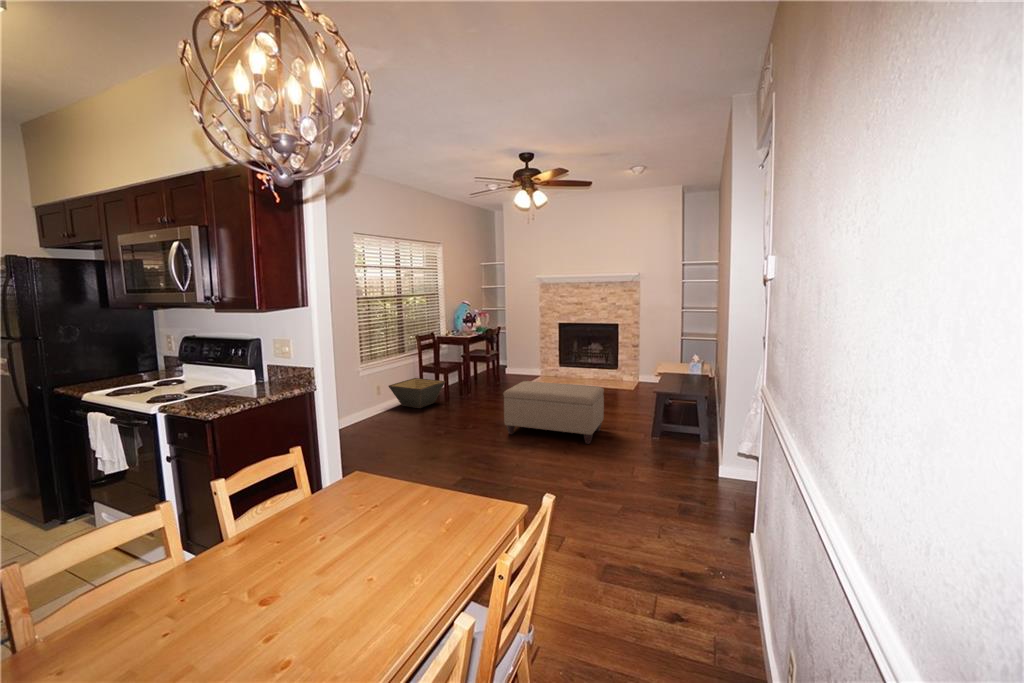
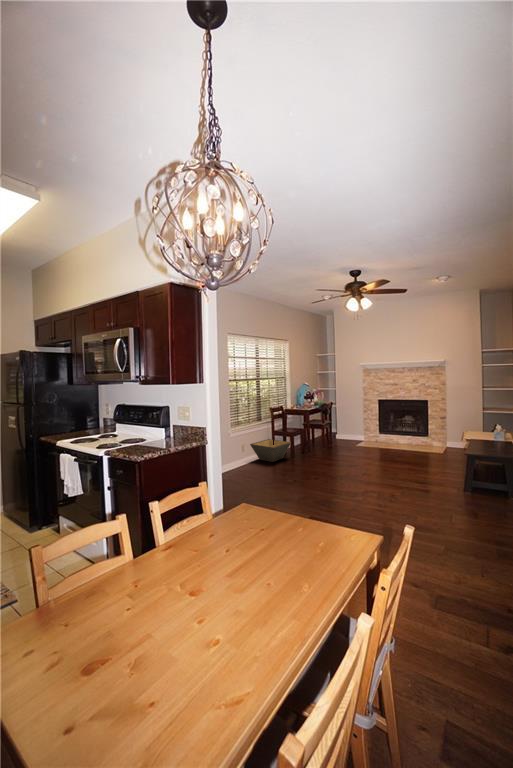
ottoman: present [503,381,604,444] -> none [340,444,427,499]

